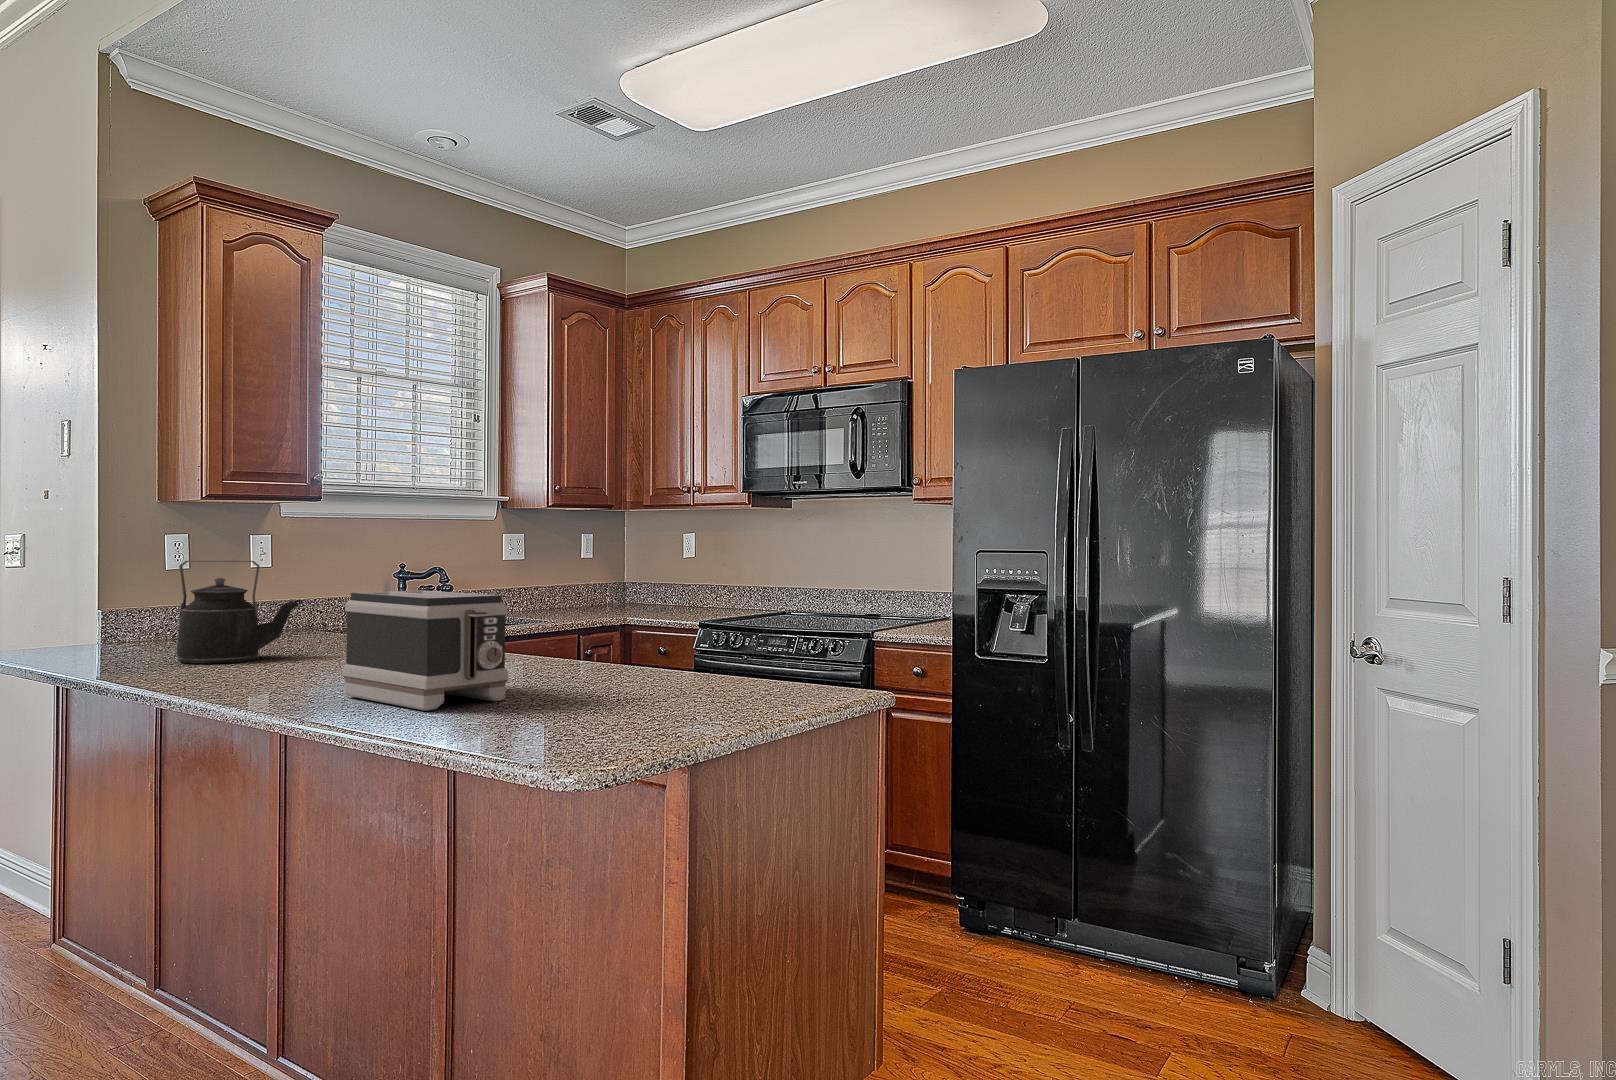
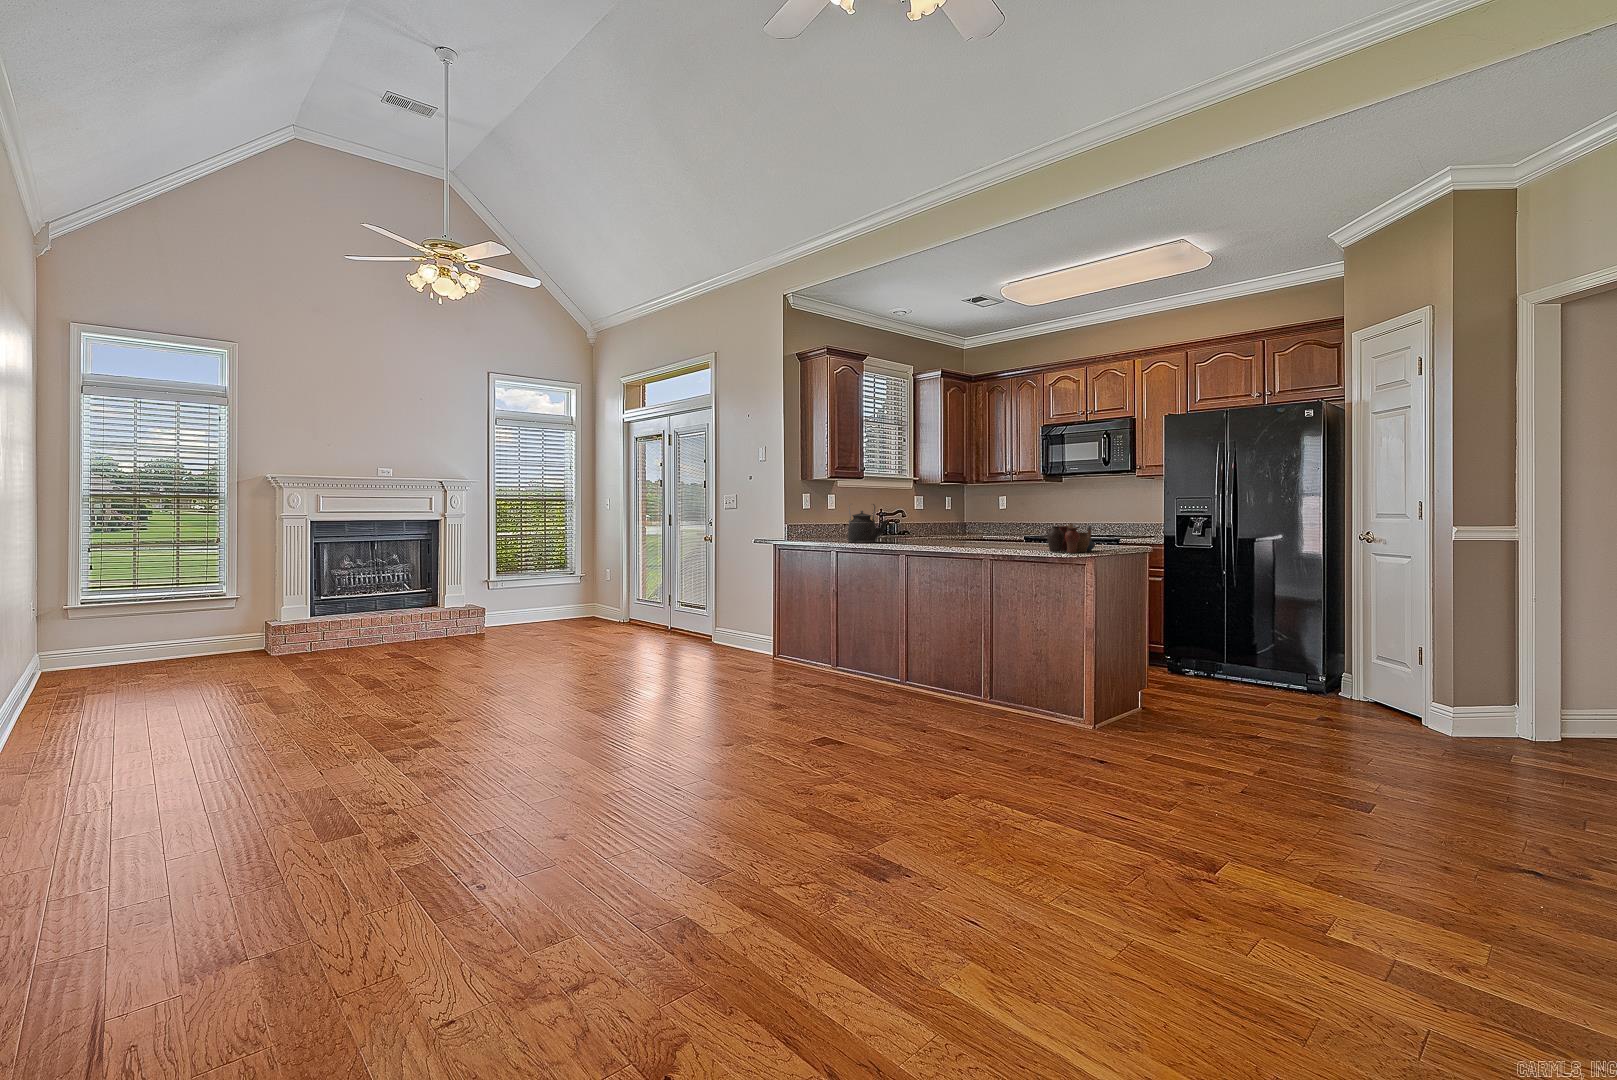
toaster: present [342,590,508,711] -> none [950,511,1013,549]
vase: none [516,644,681,758] -> present [1047,523,1095,553]

